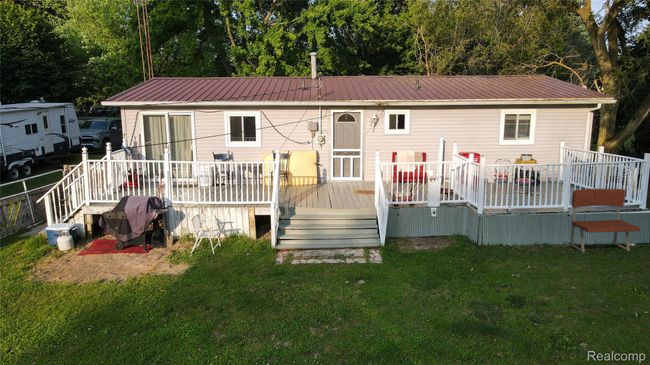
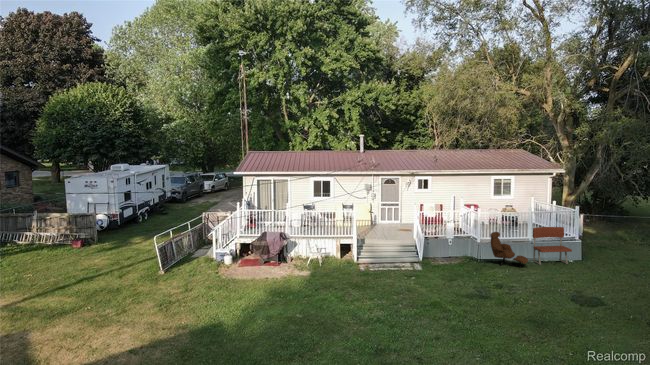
lounge chair: none [501,196,565,260] -> present [490,232,528,268]

